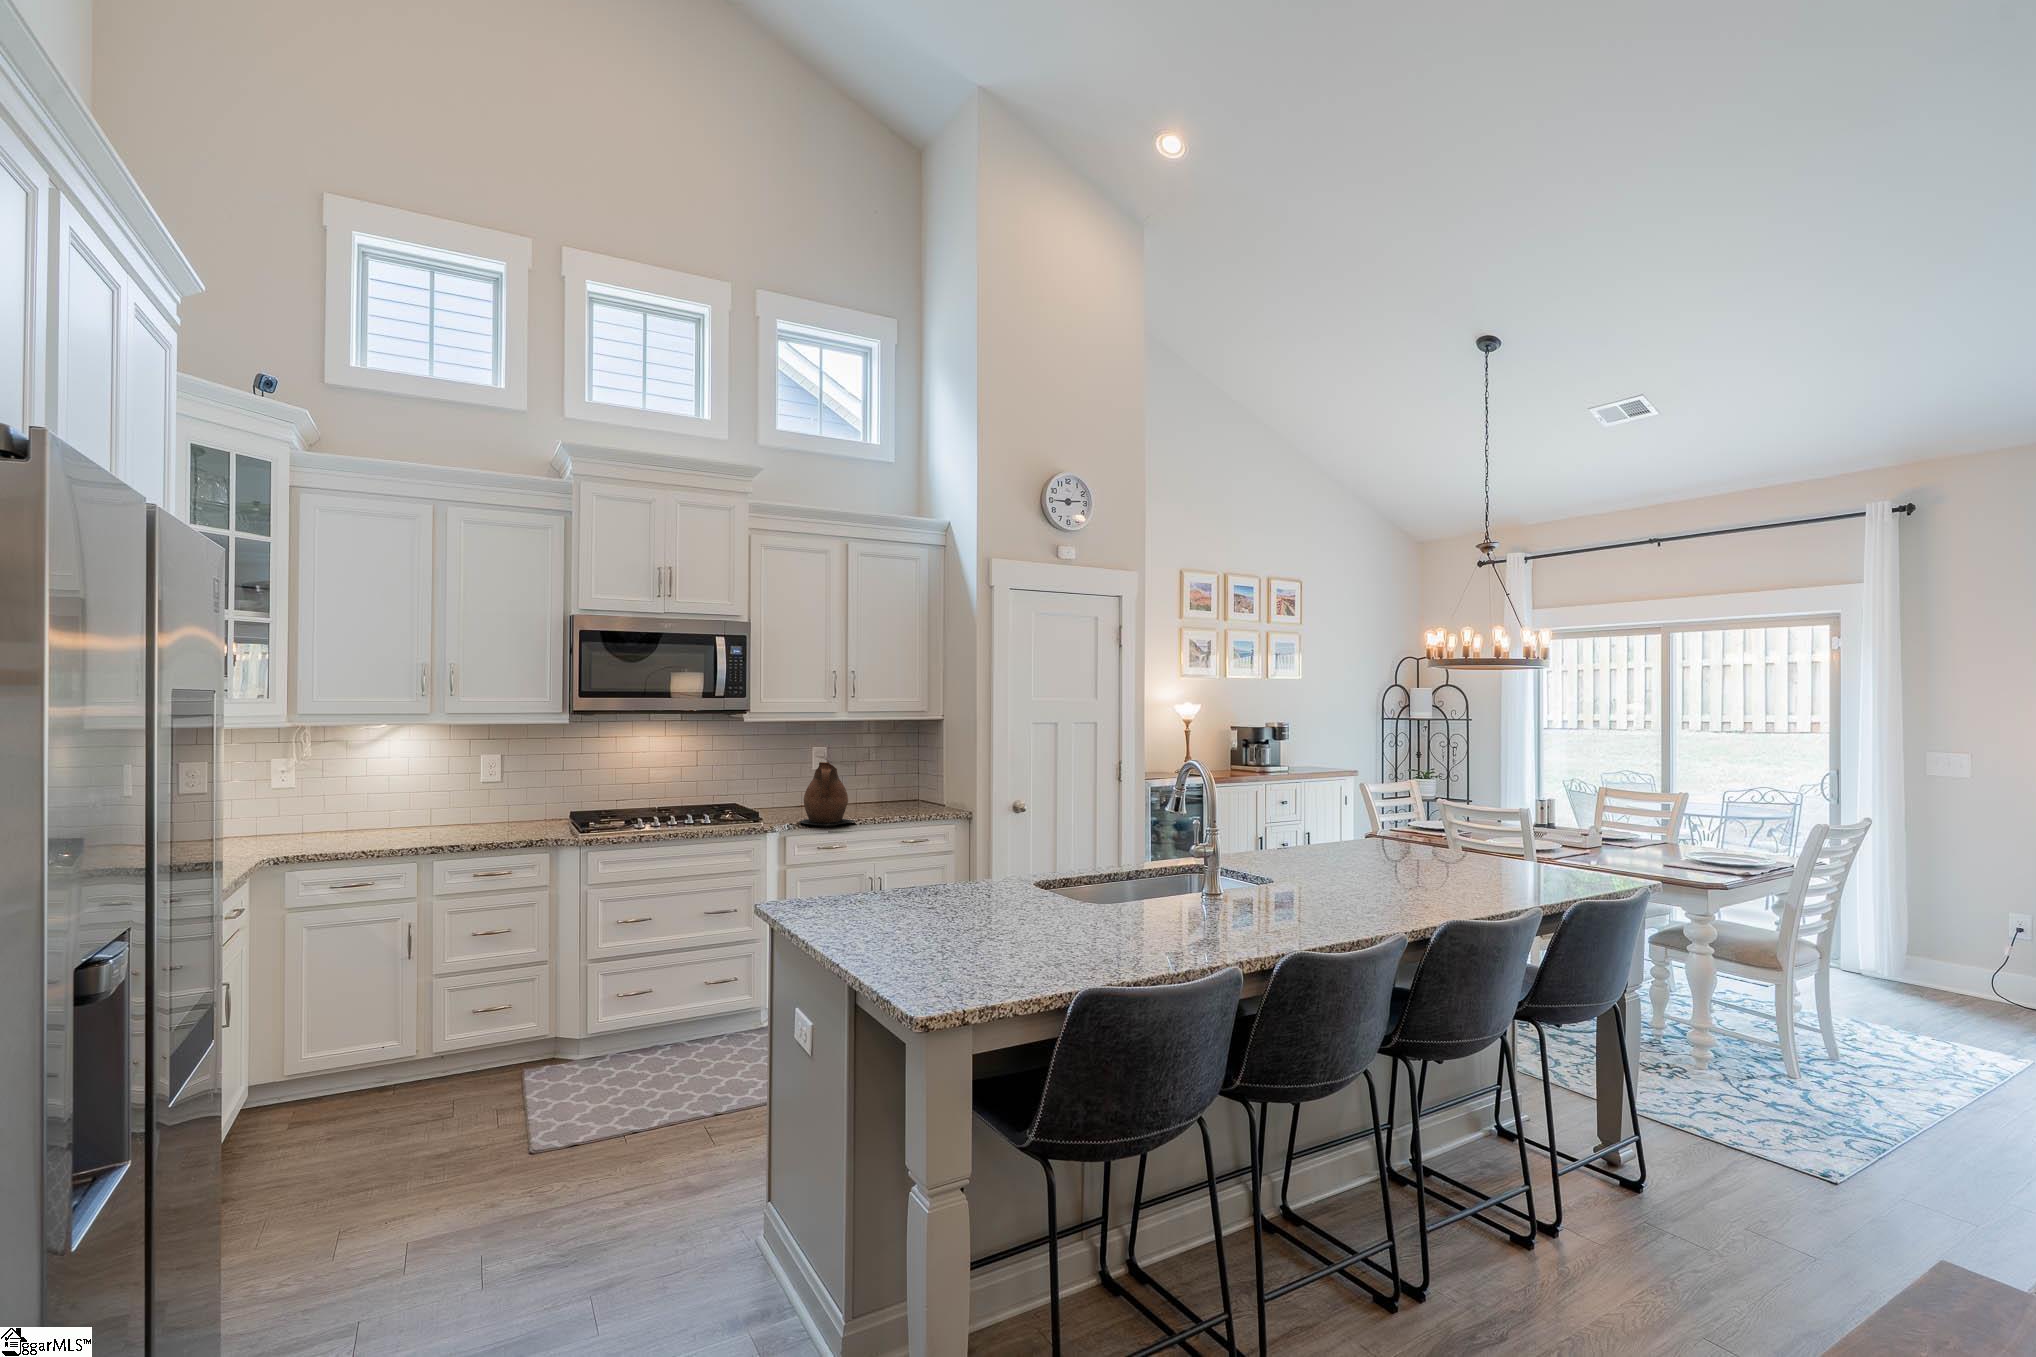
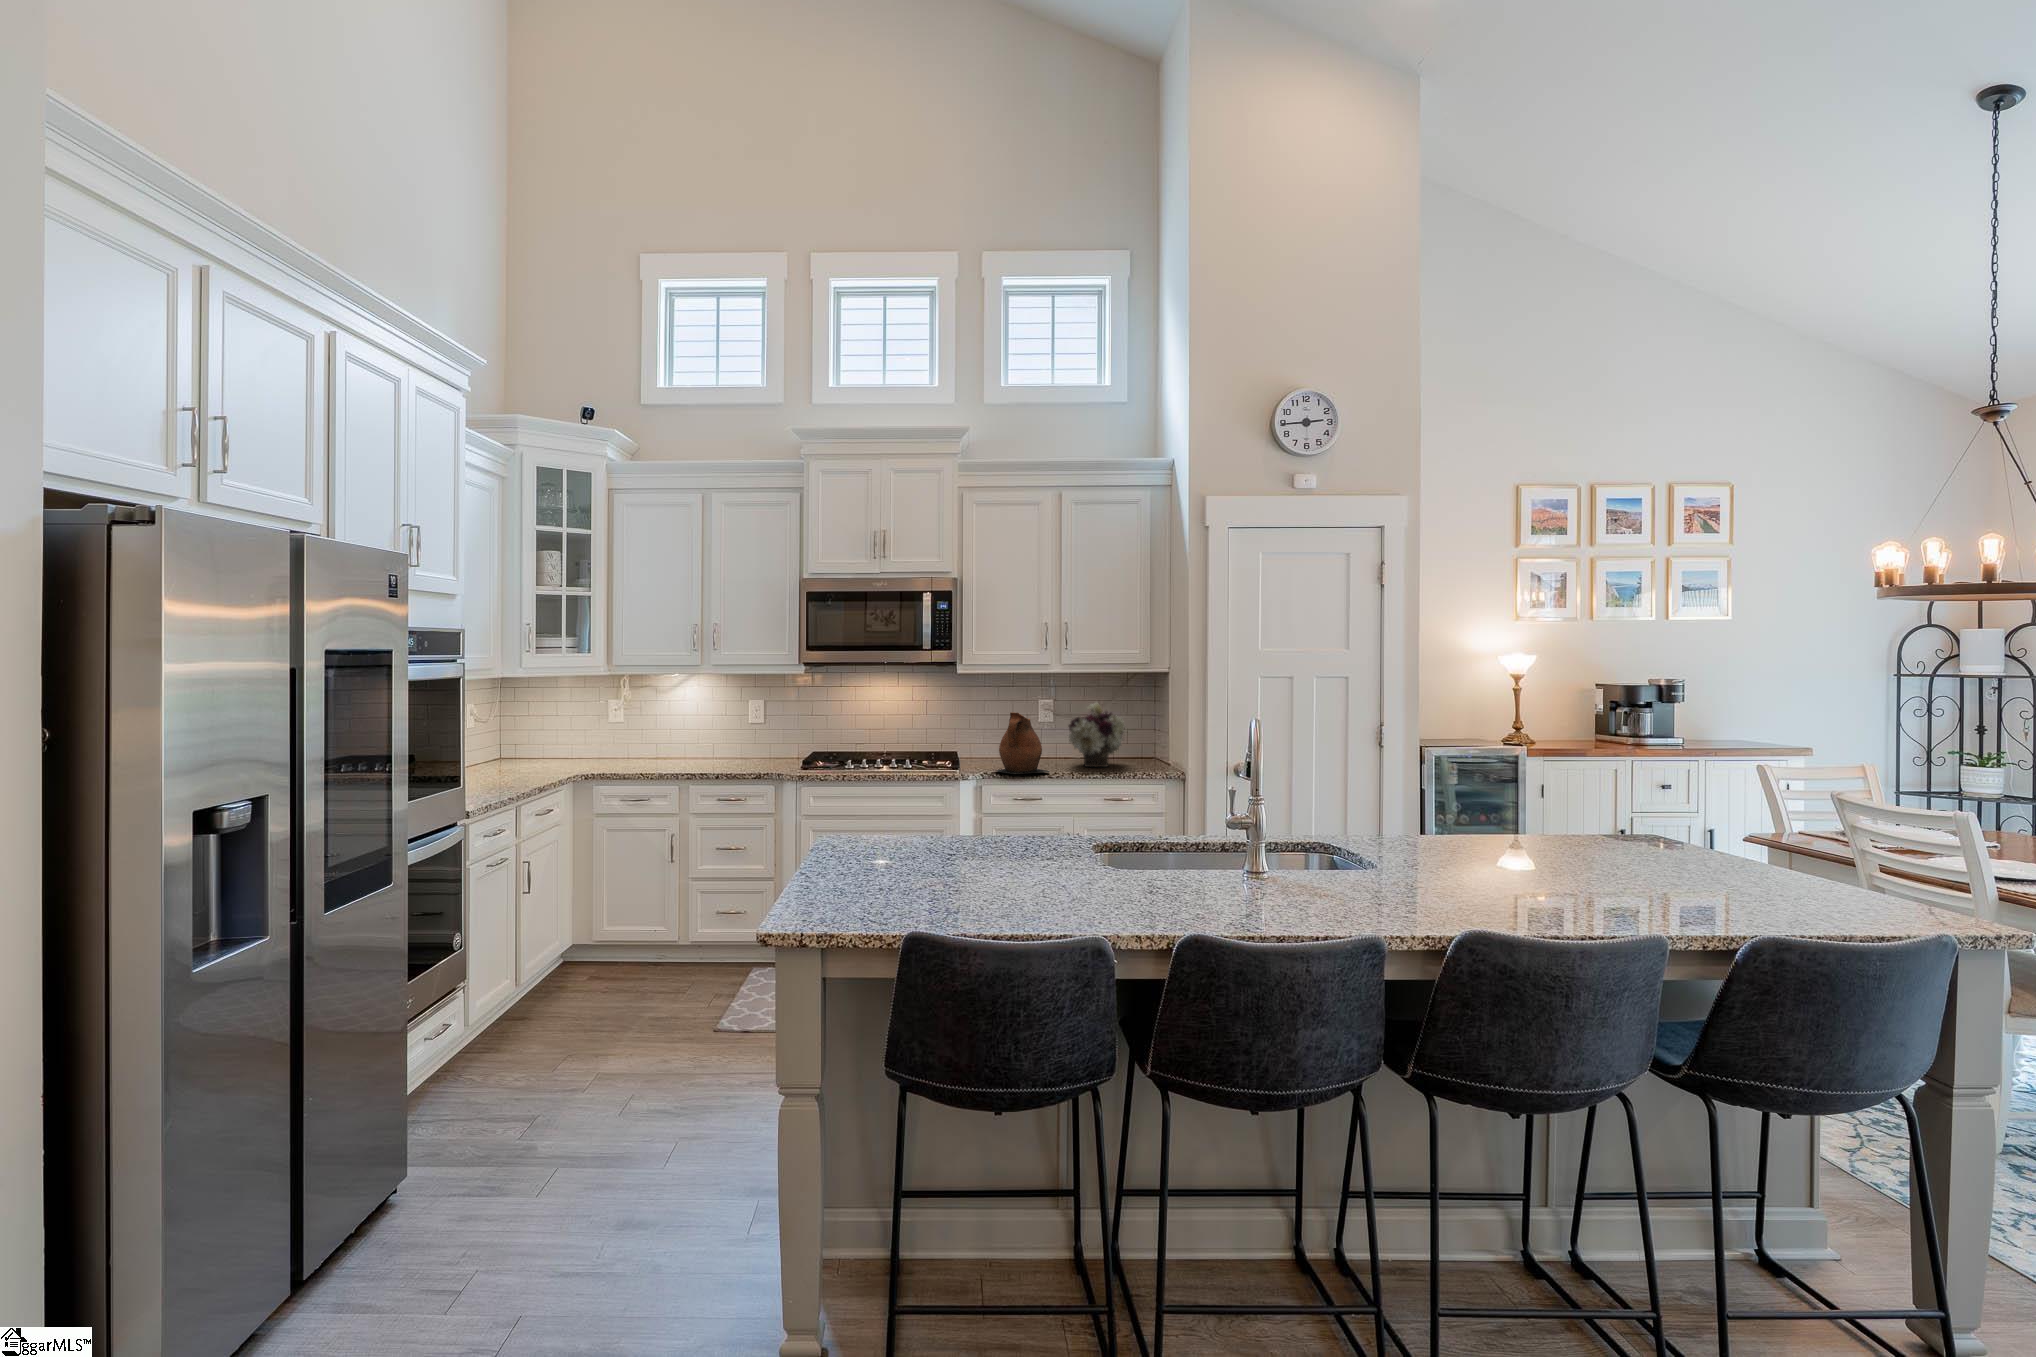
flower arrangement: none [859,749,914,814] -> present [1069,703,1124,767]

